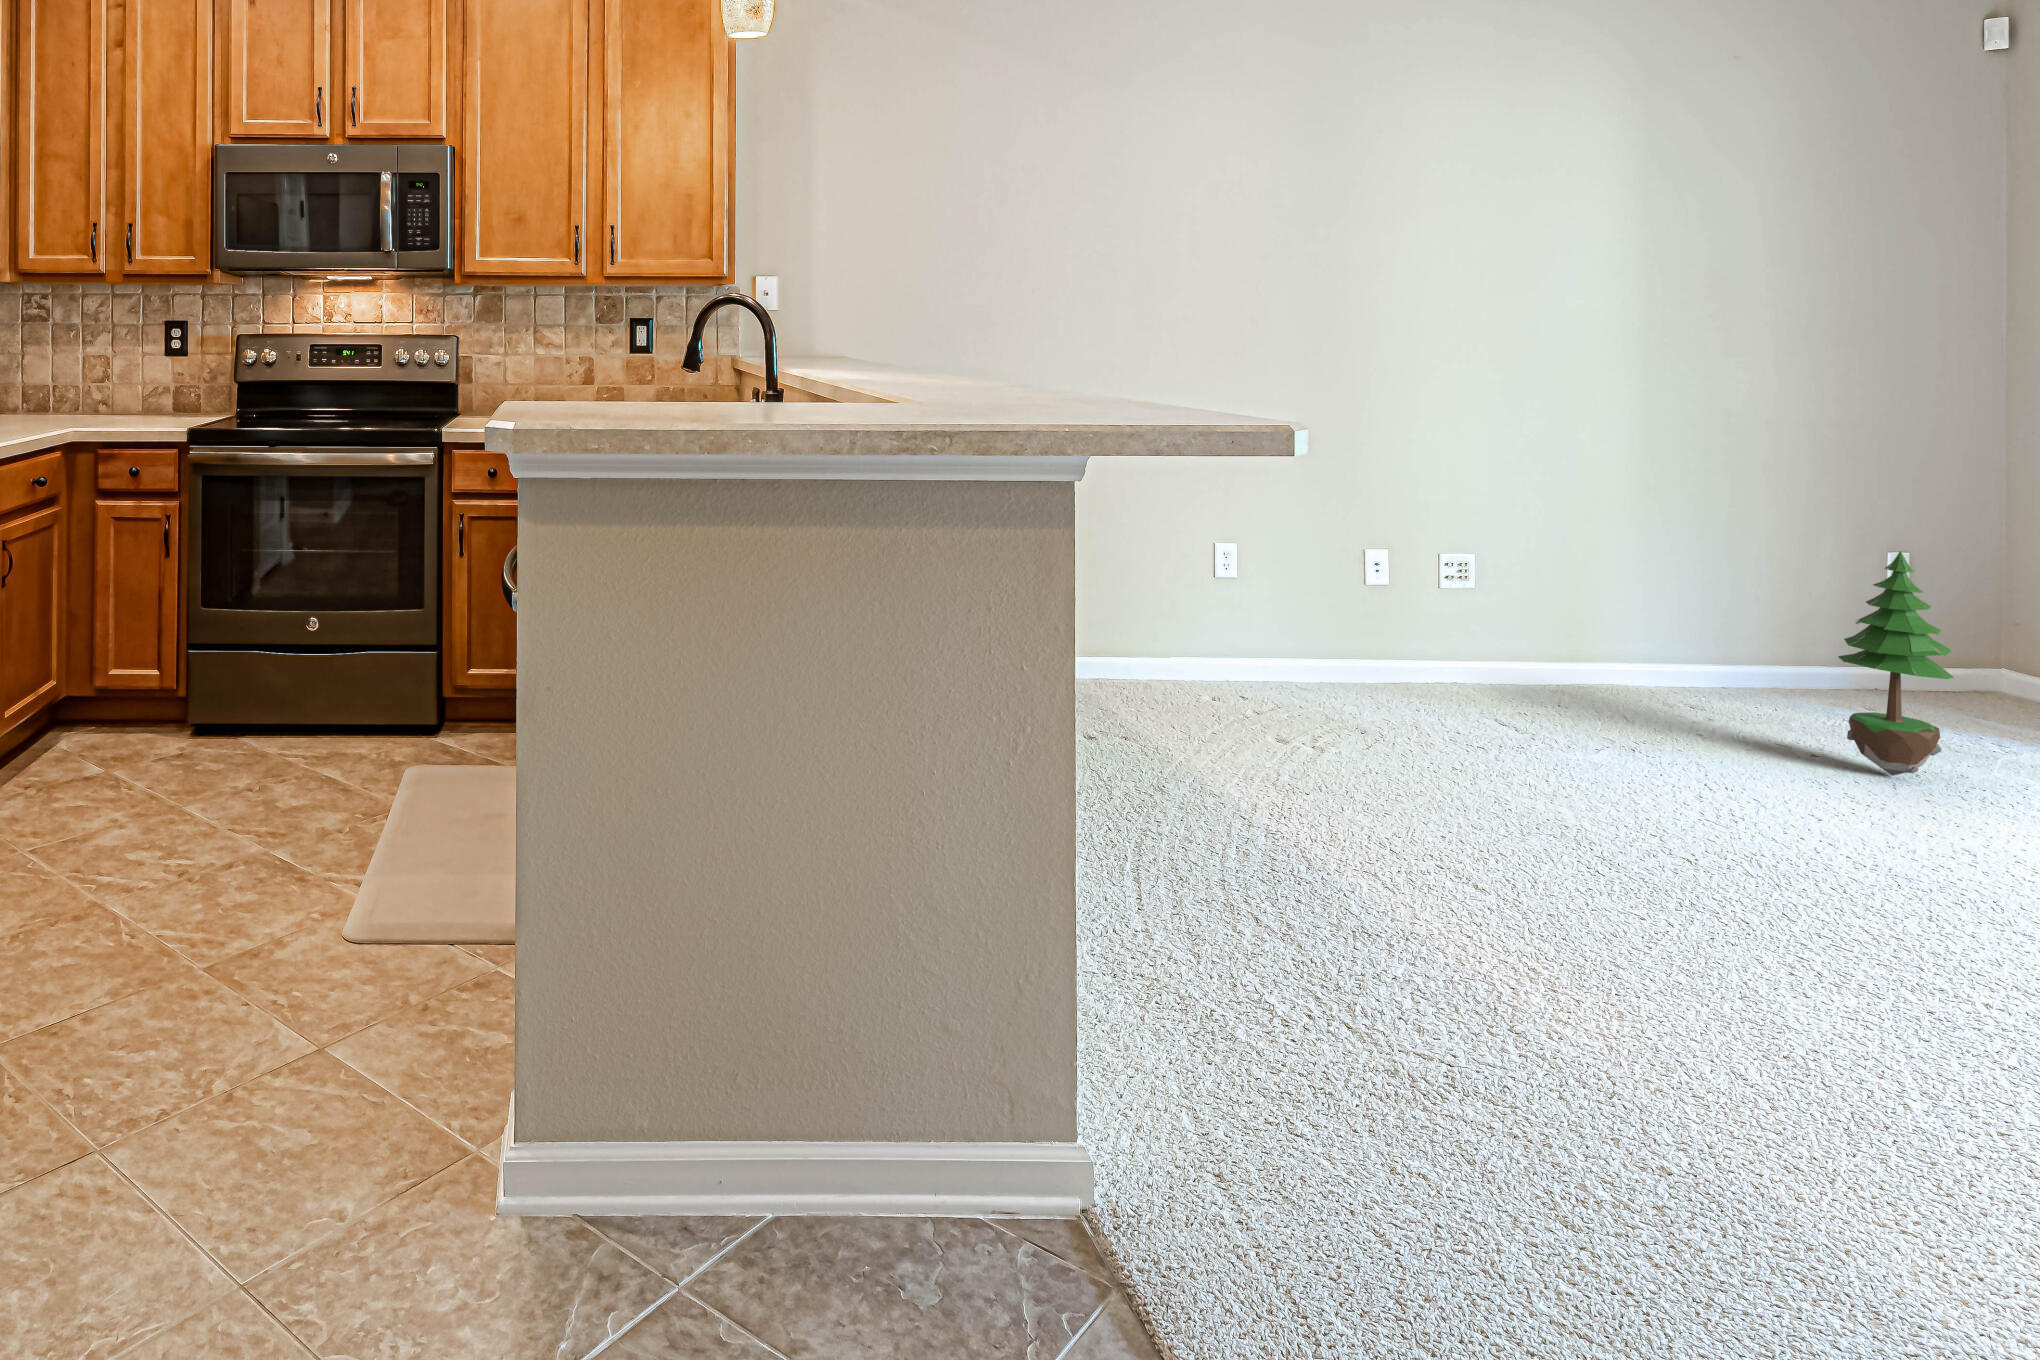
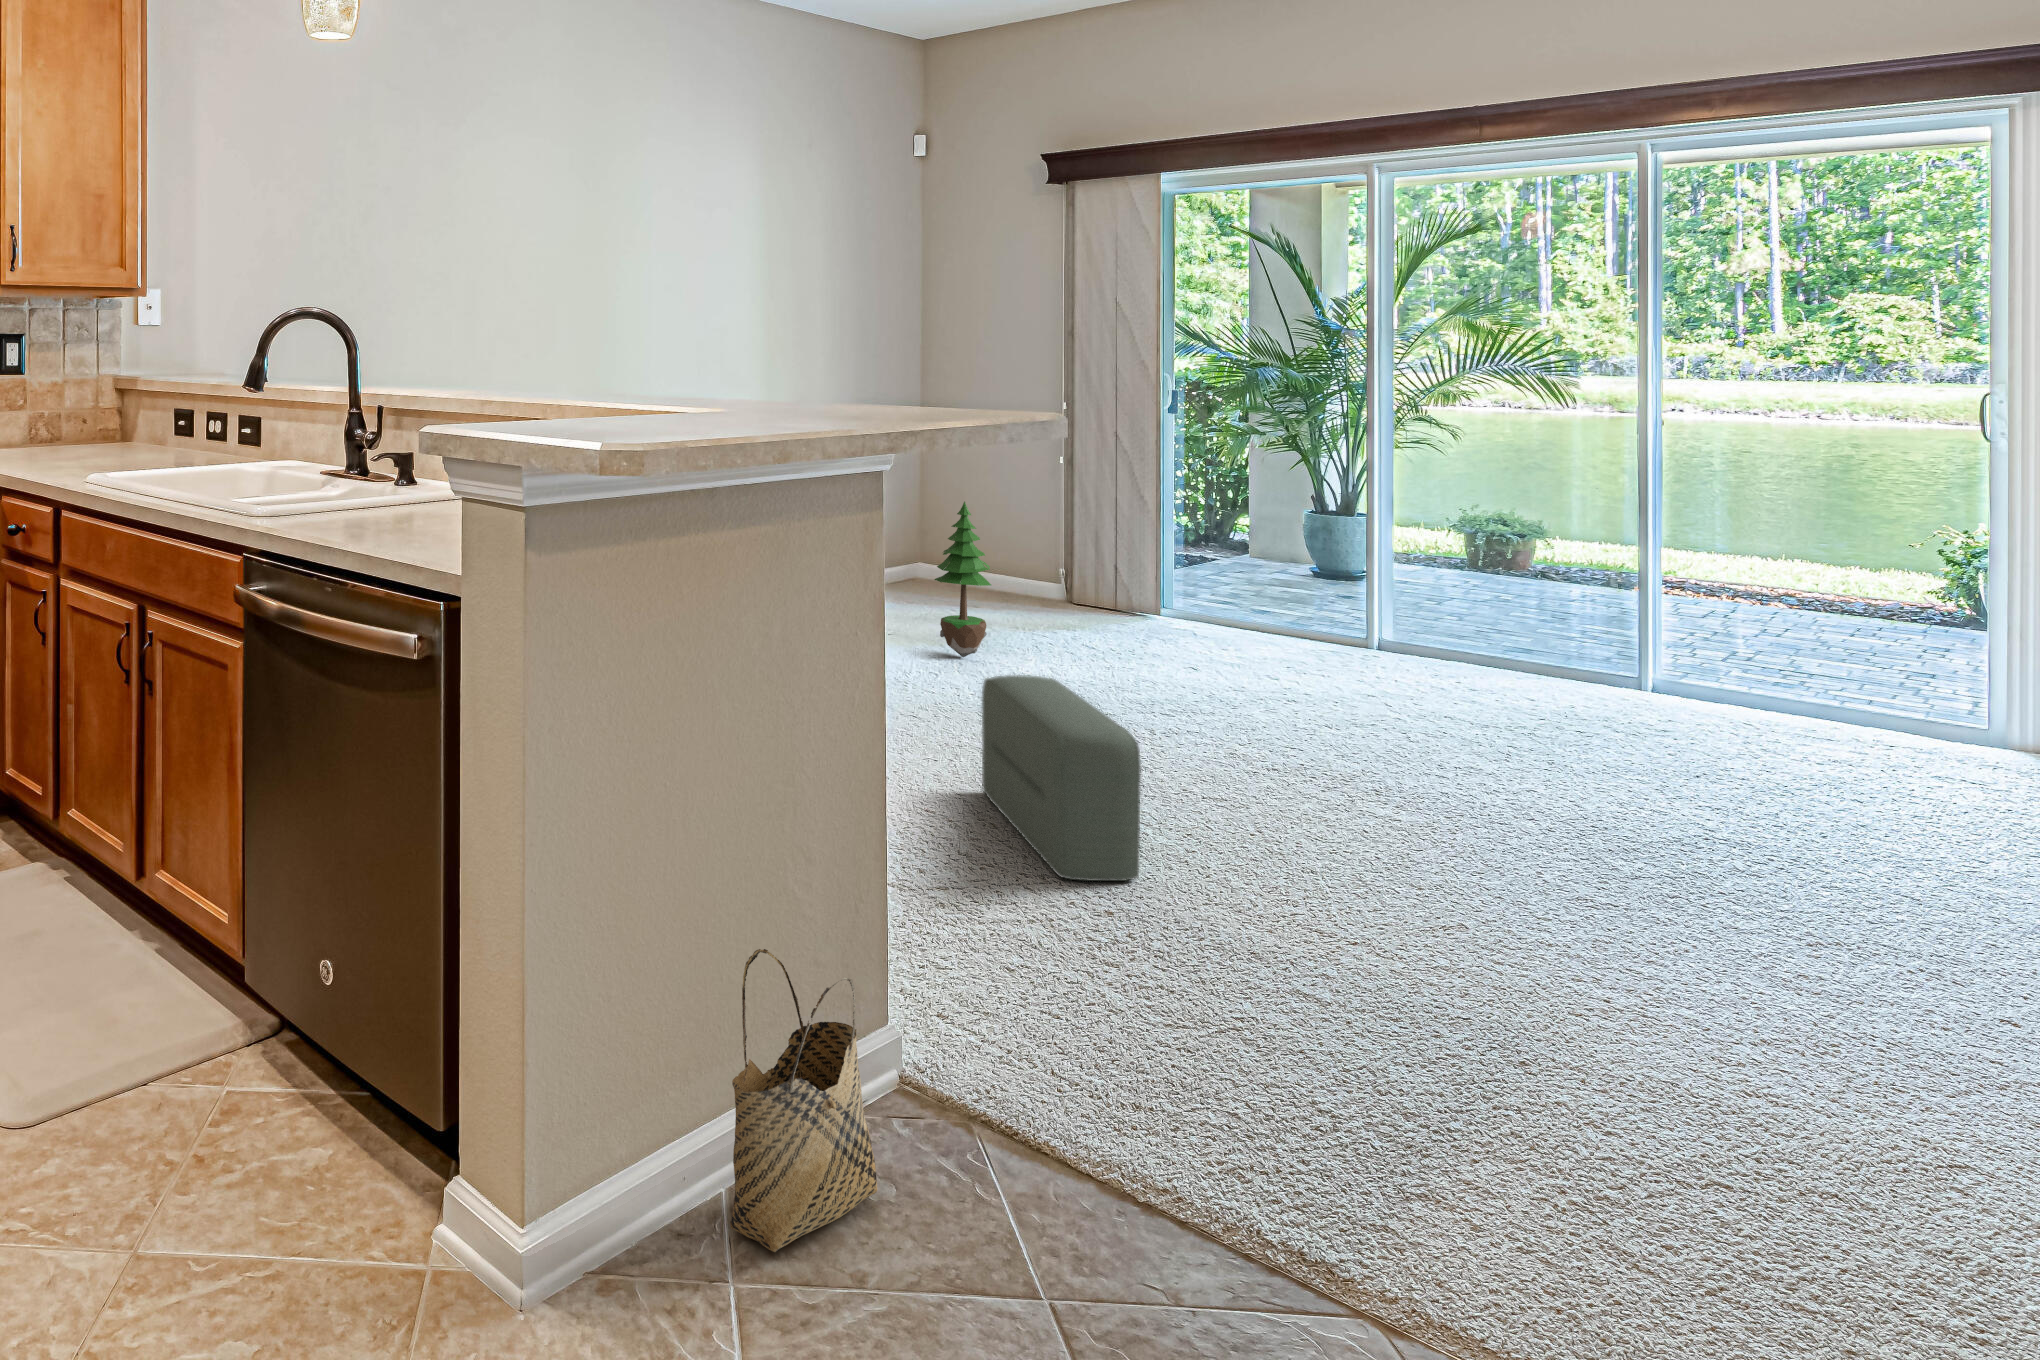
pouf: none [1647,793,1817,1130] -> present [982,675,1141,881]
woven basket: none [714,979,910,1289] -> present [730,949,877,1252]

